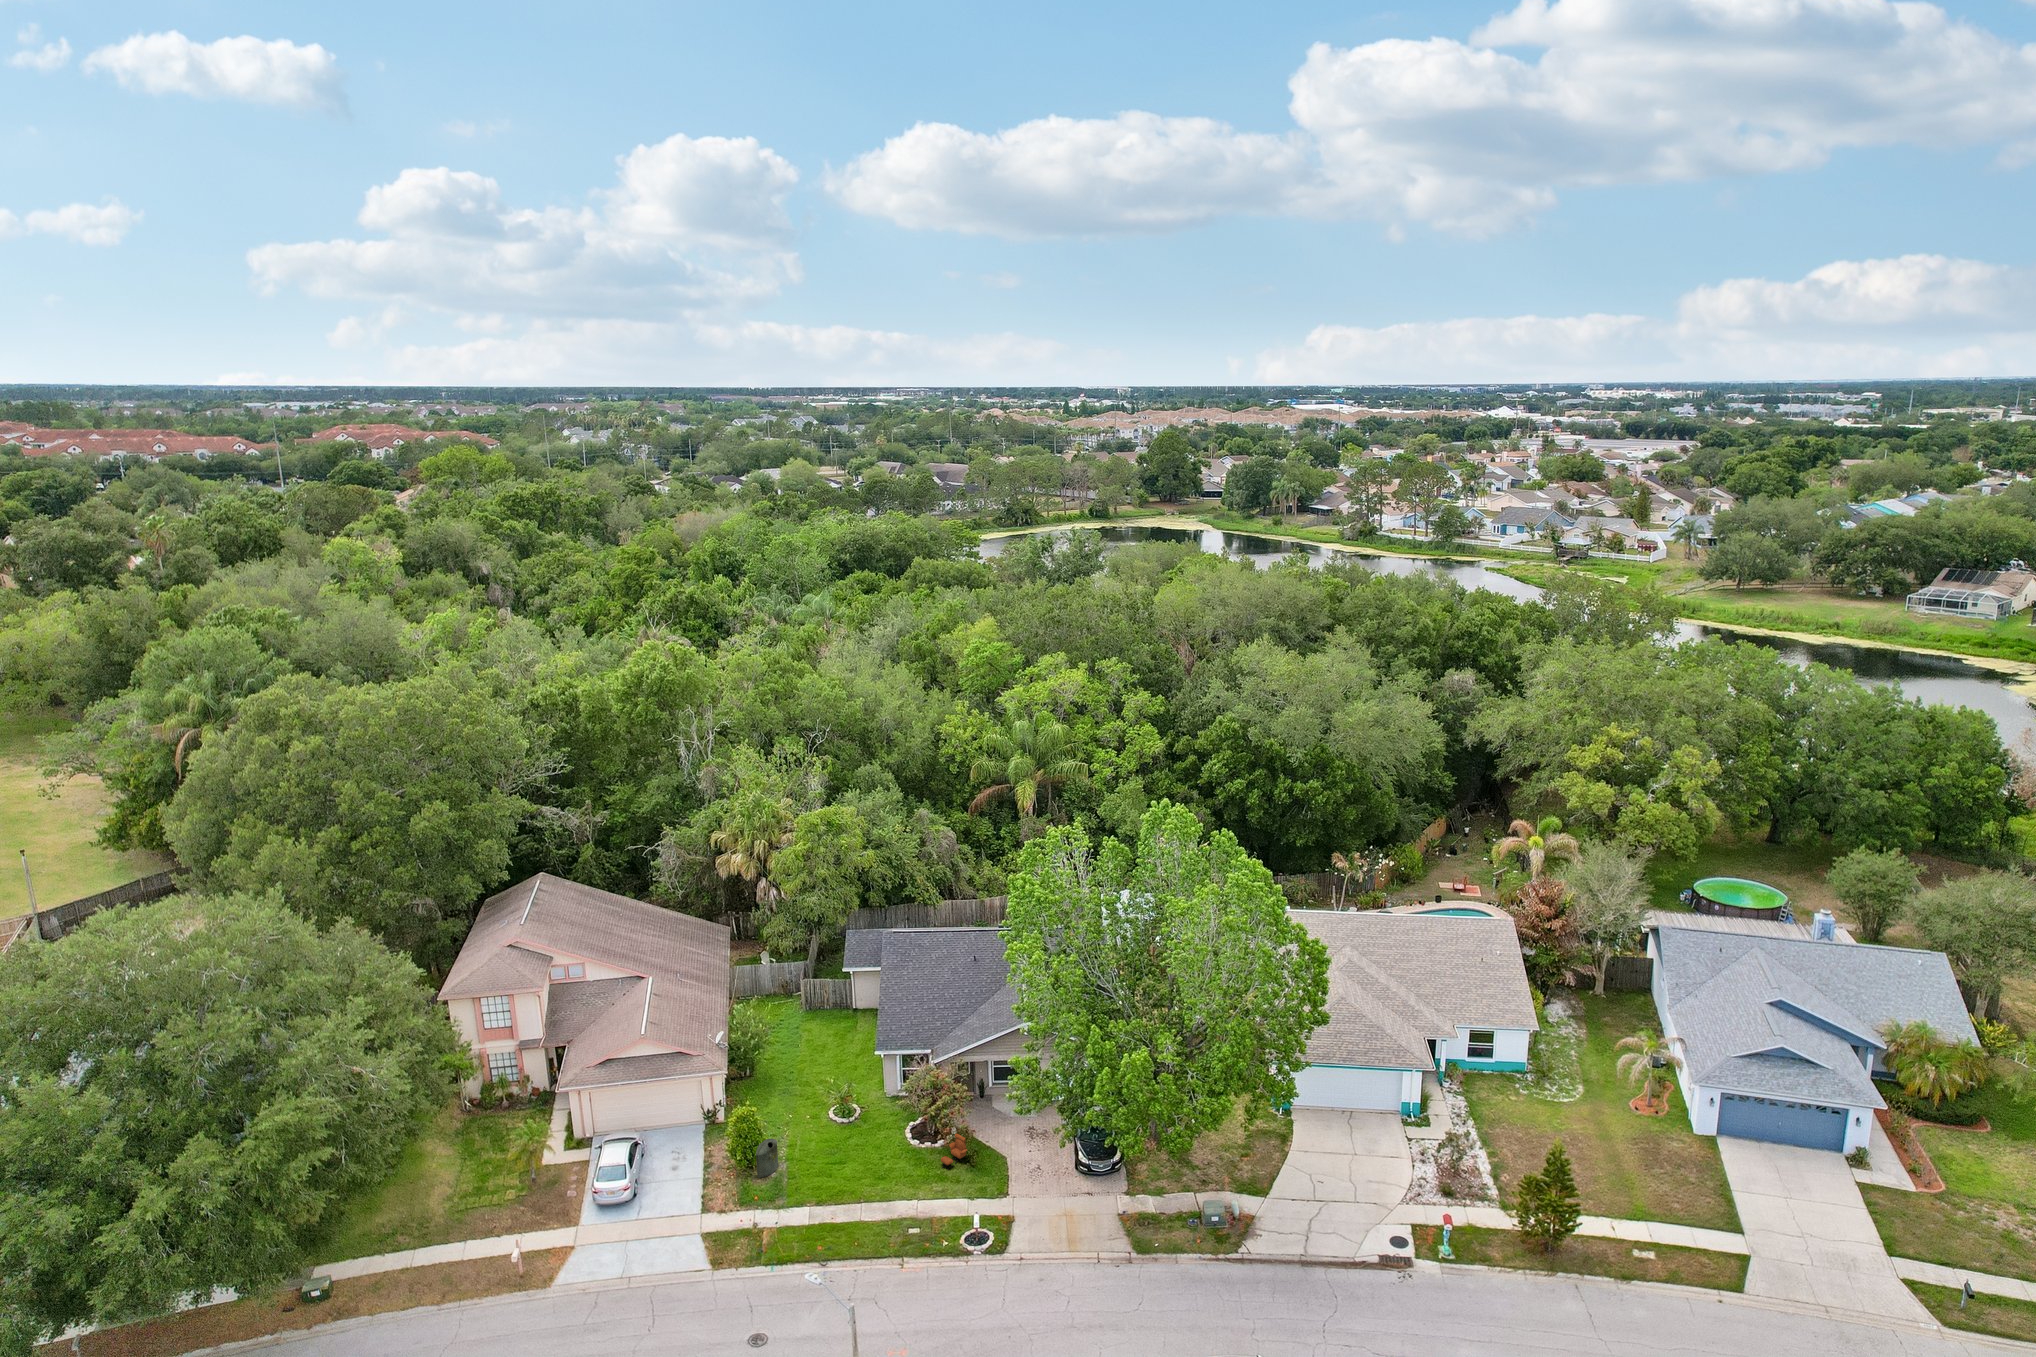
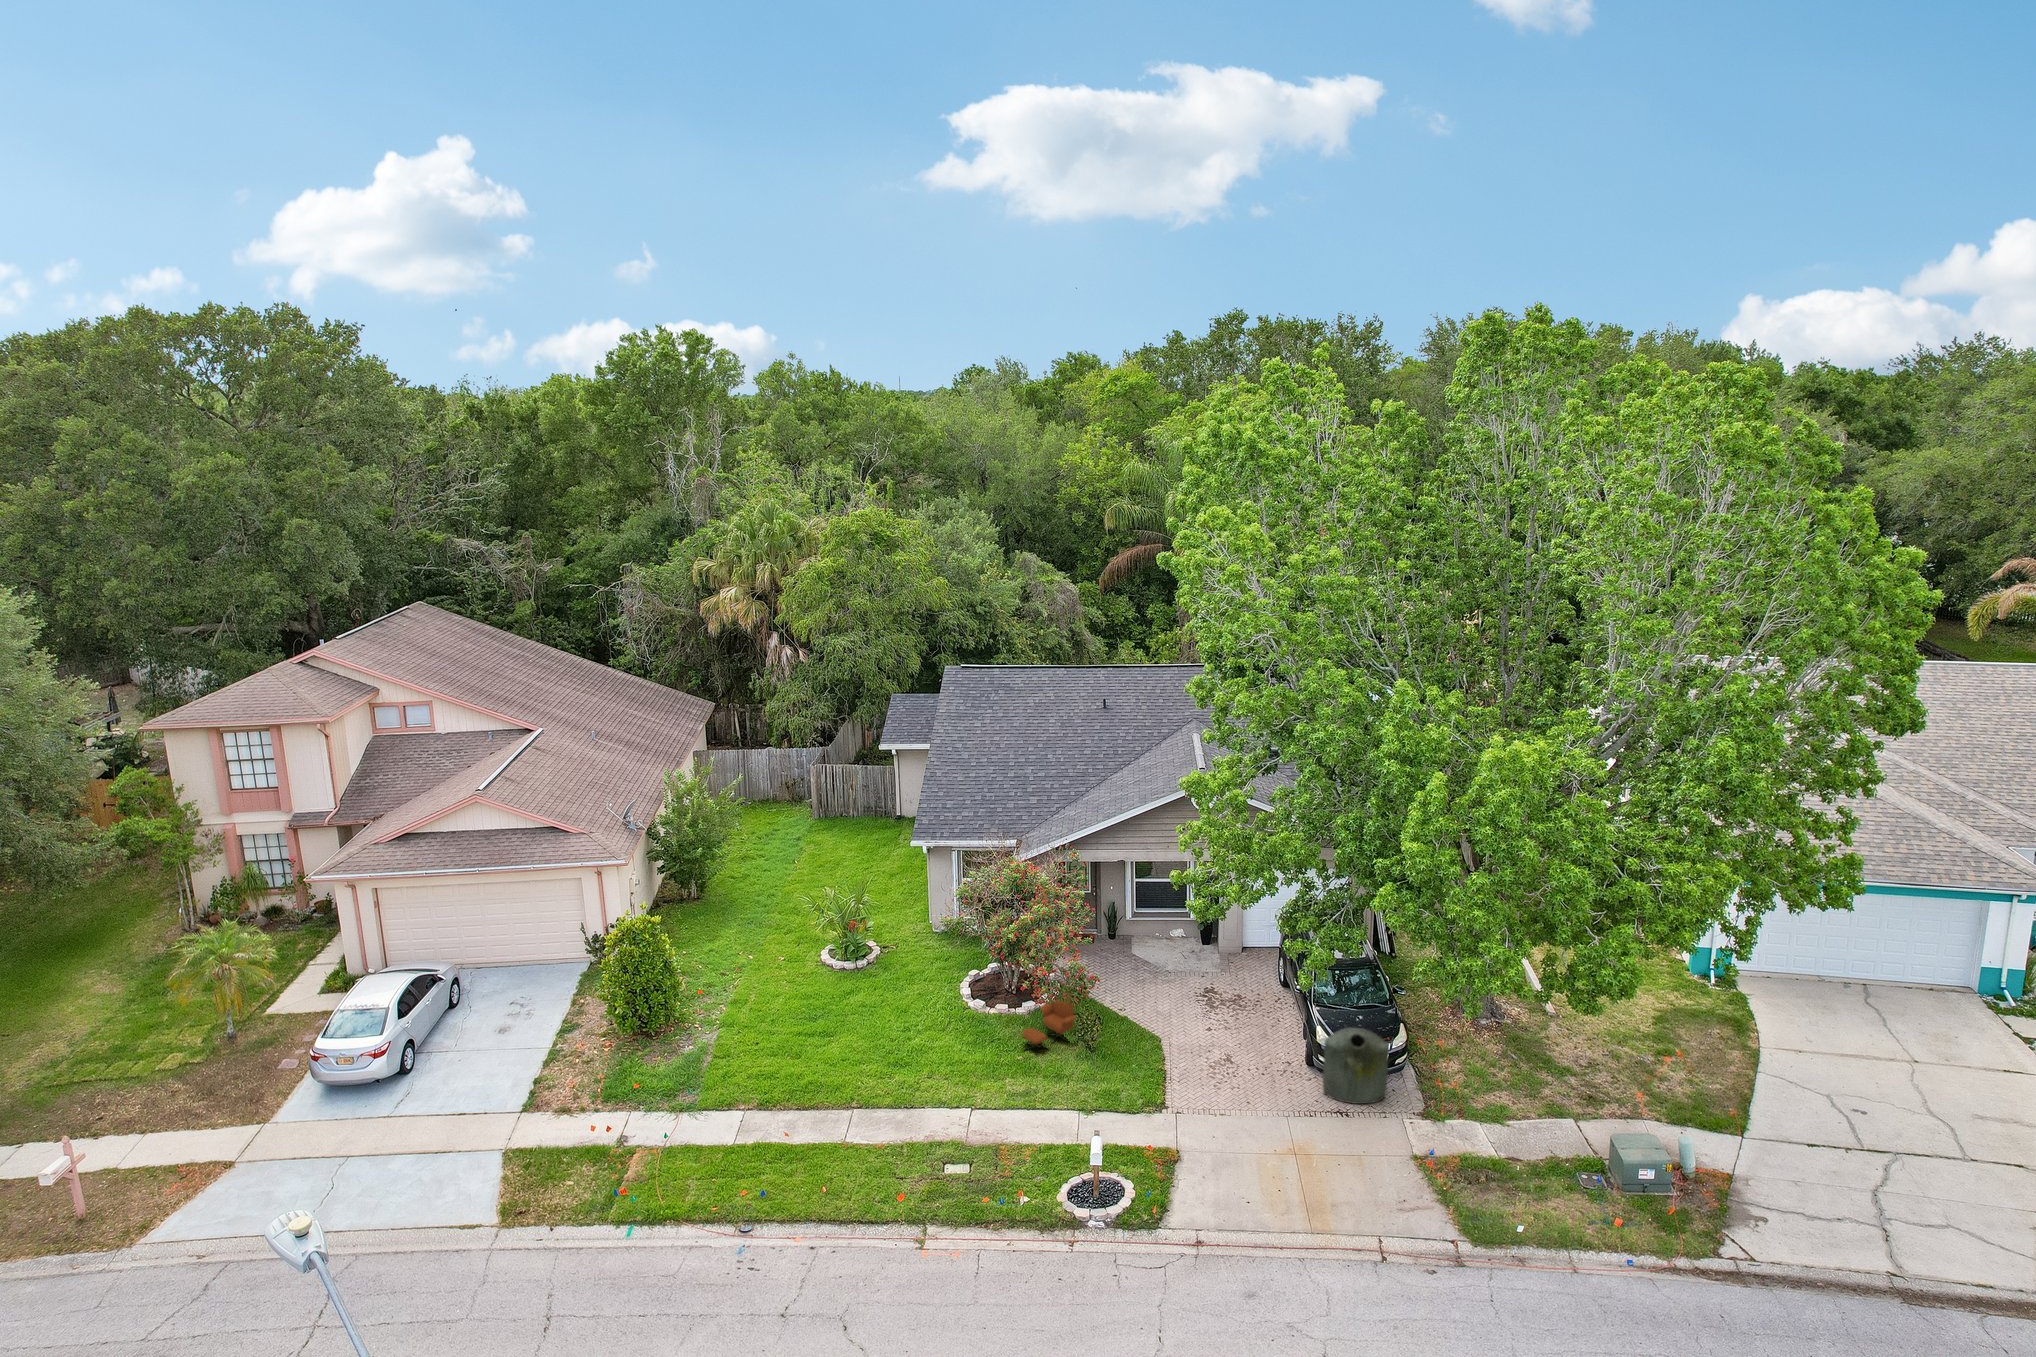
trash can: present [756,1139,778,1179] -> present [1323,1028,1389,1104]

